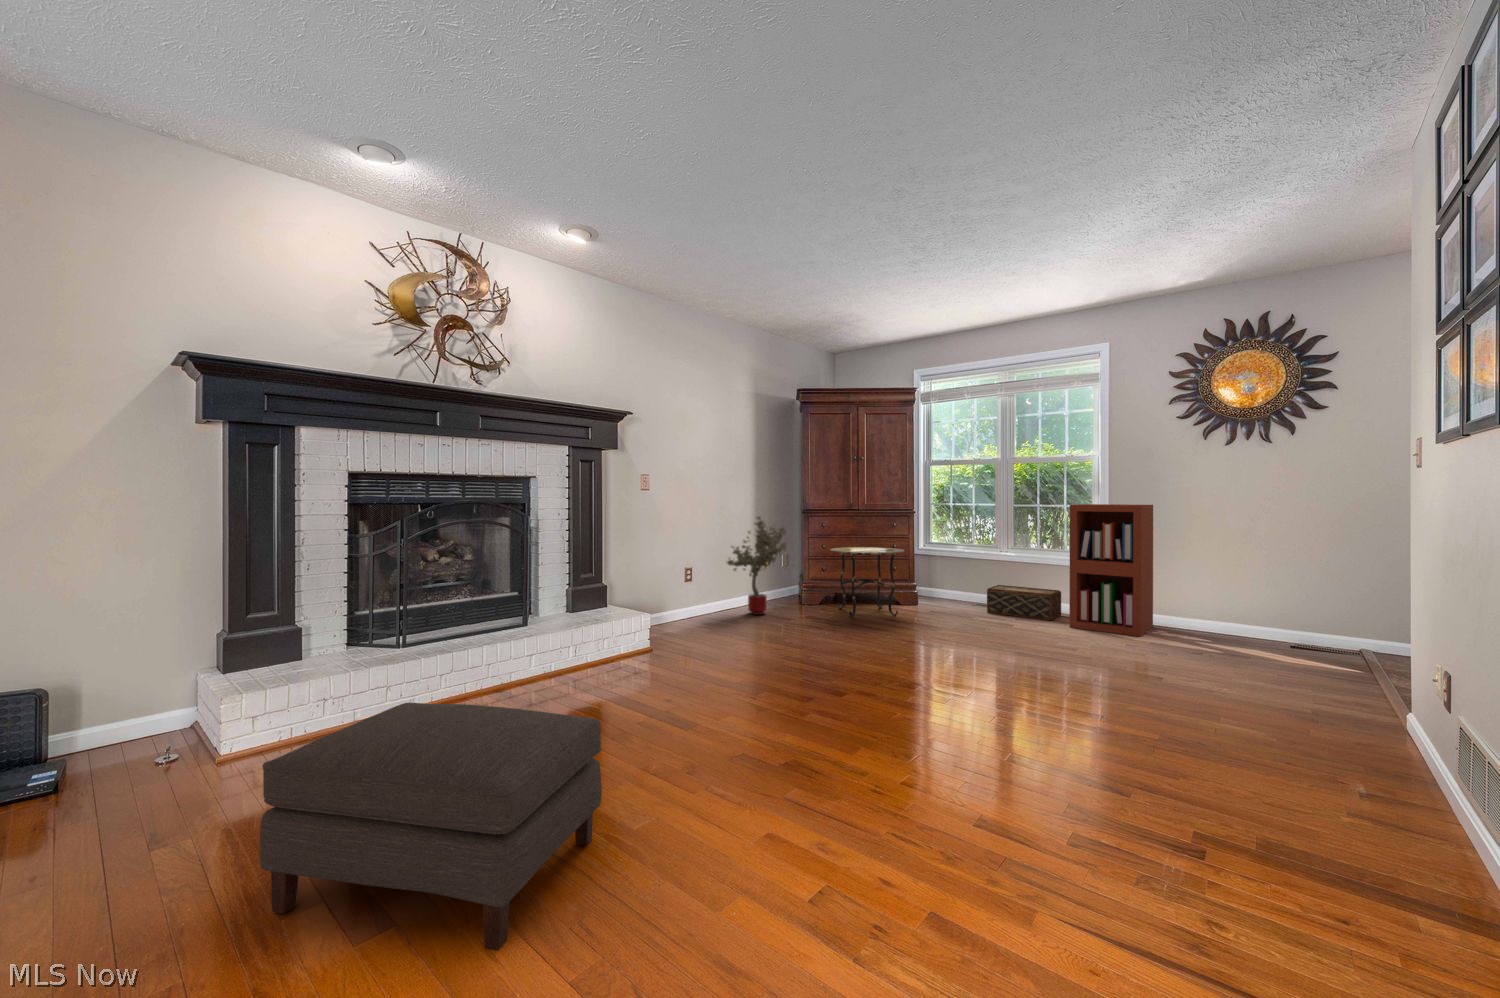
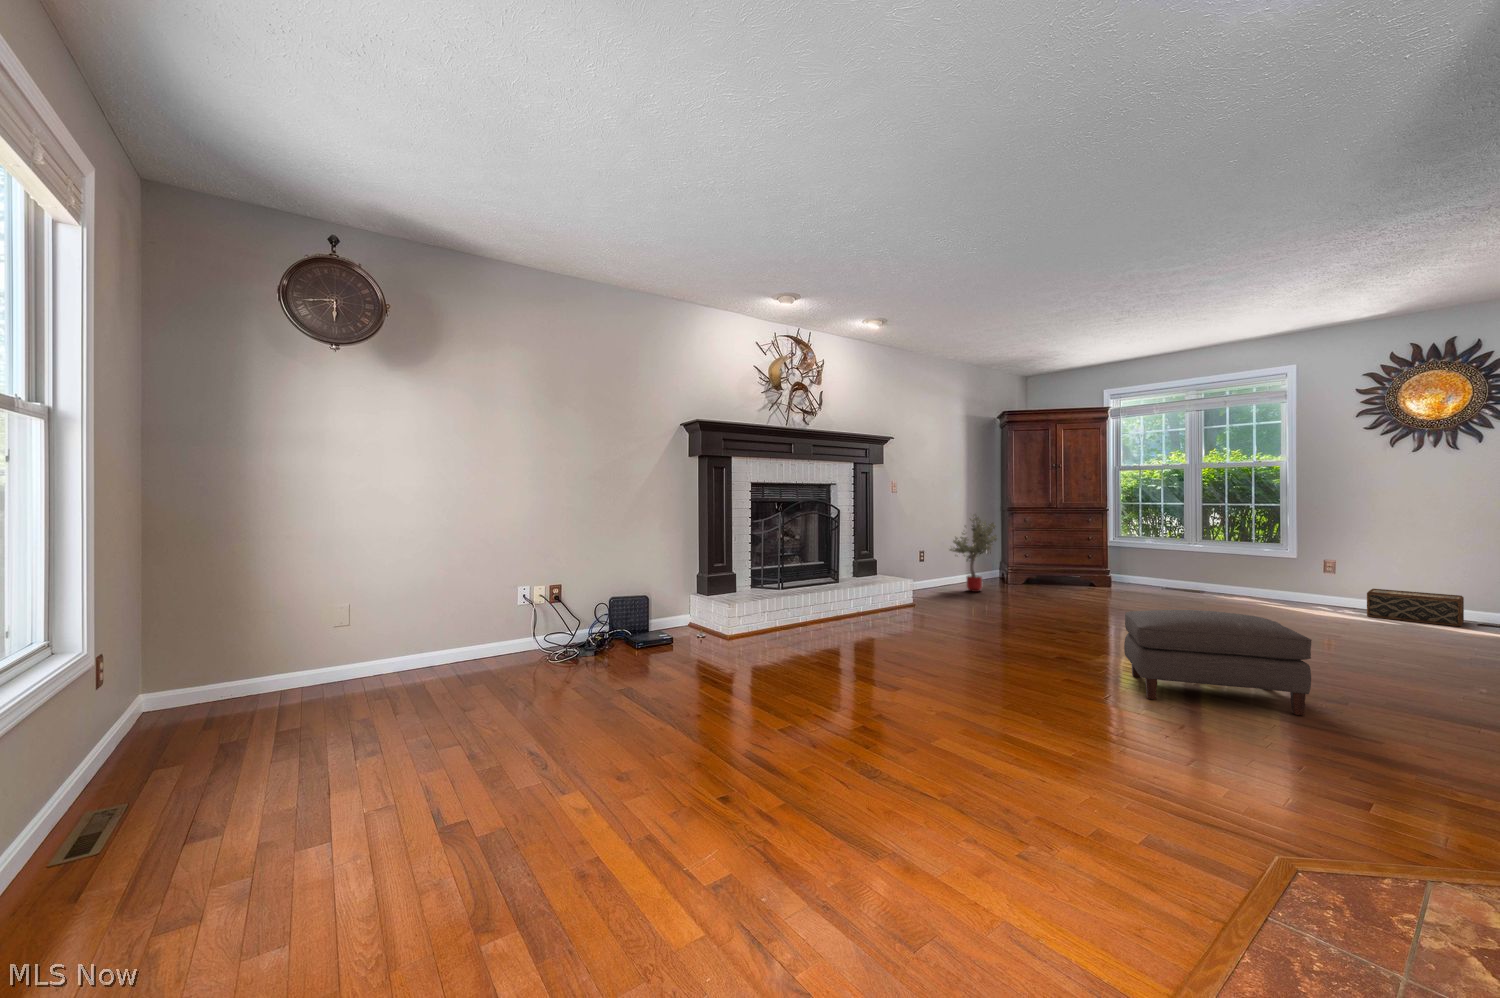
bookshelf: present [1069,504,1153,636] -> none [1259,503,1341,614]
side table: present [831,547,904,617] -> none [1035,539,1102,595]
woven basket: present [987,585,1061,620] -> present [1367,589,1464,626]
ottoman: present [260,703,602,950] -> present [1124,610,1312,715]

